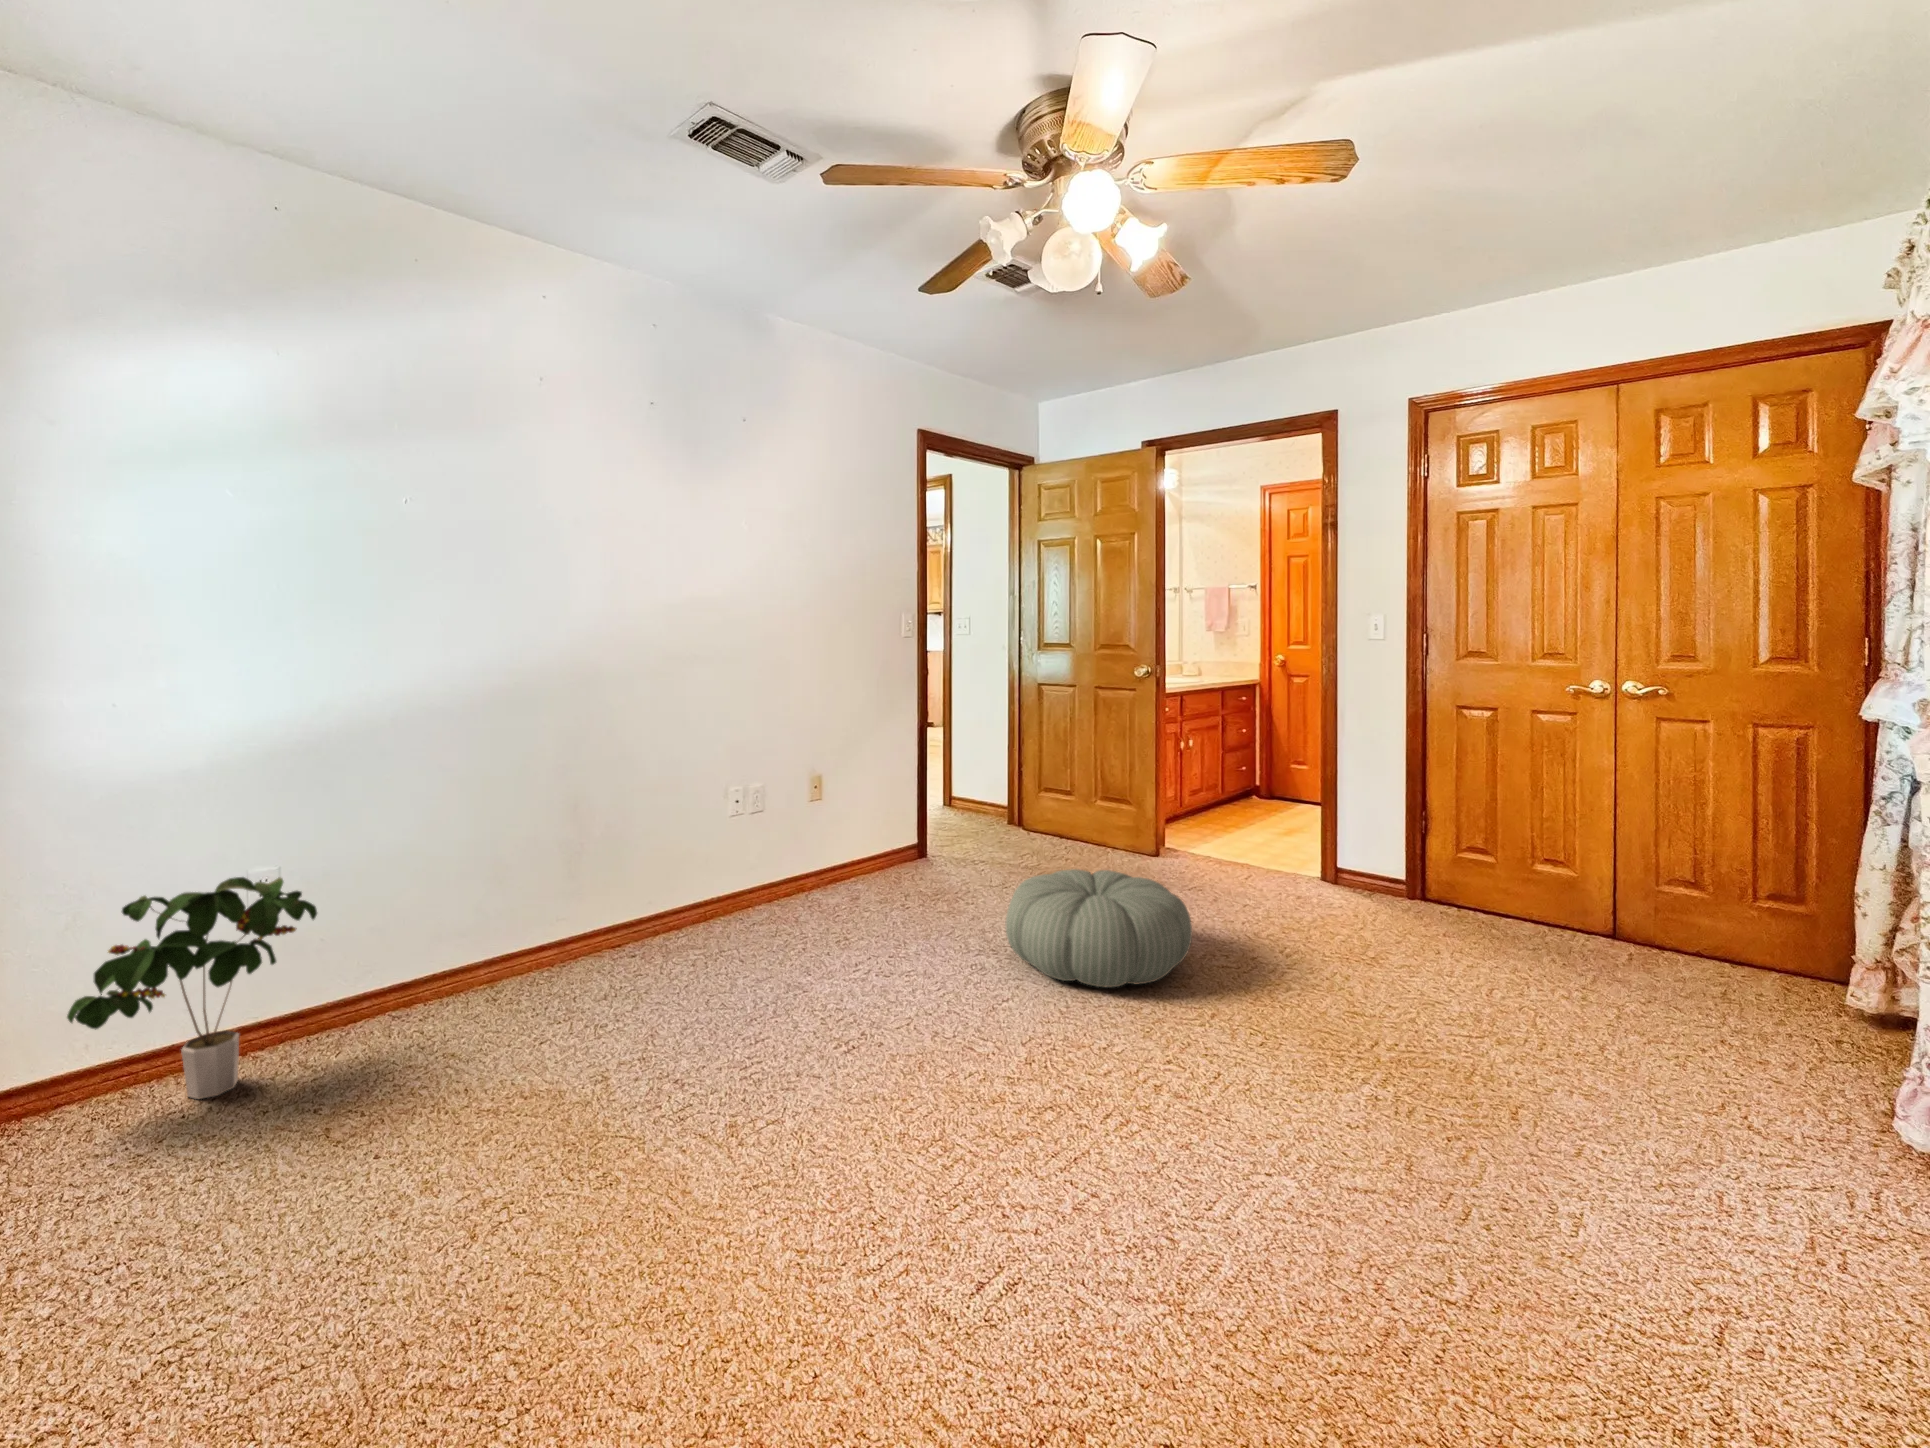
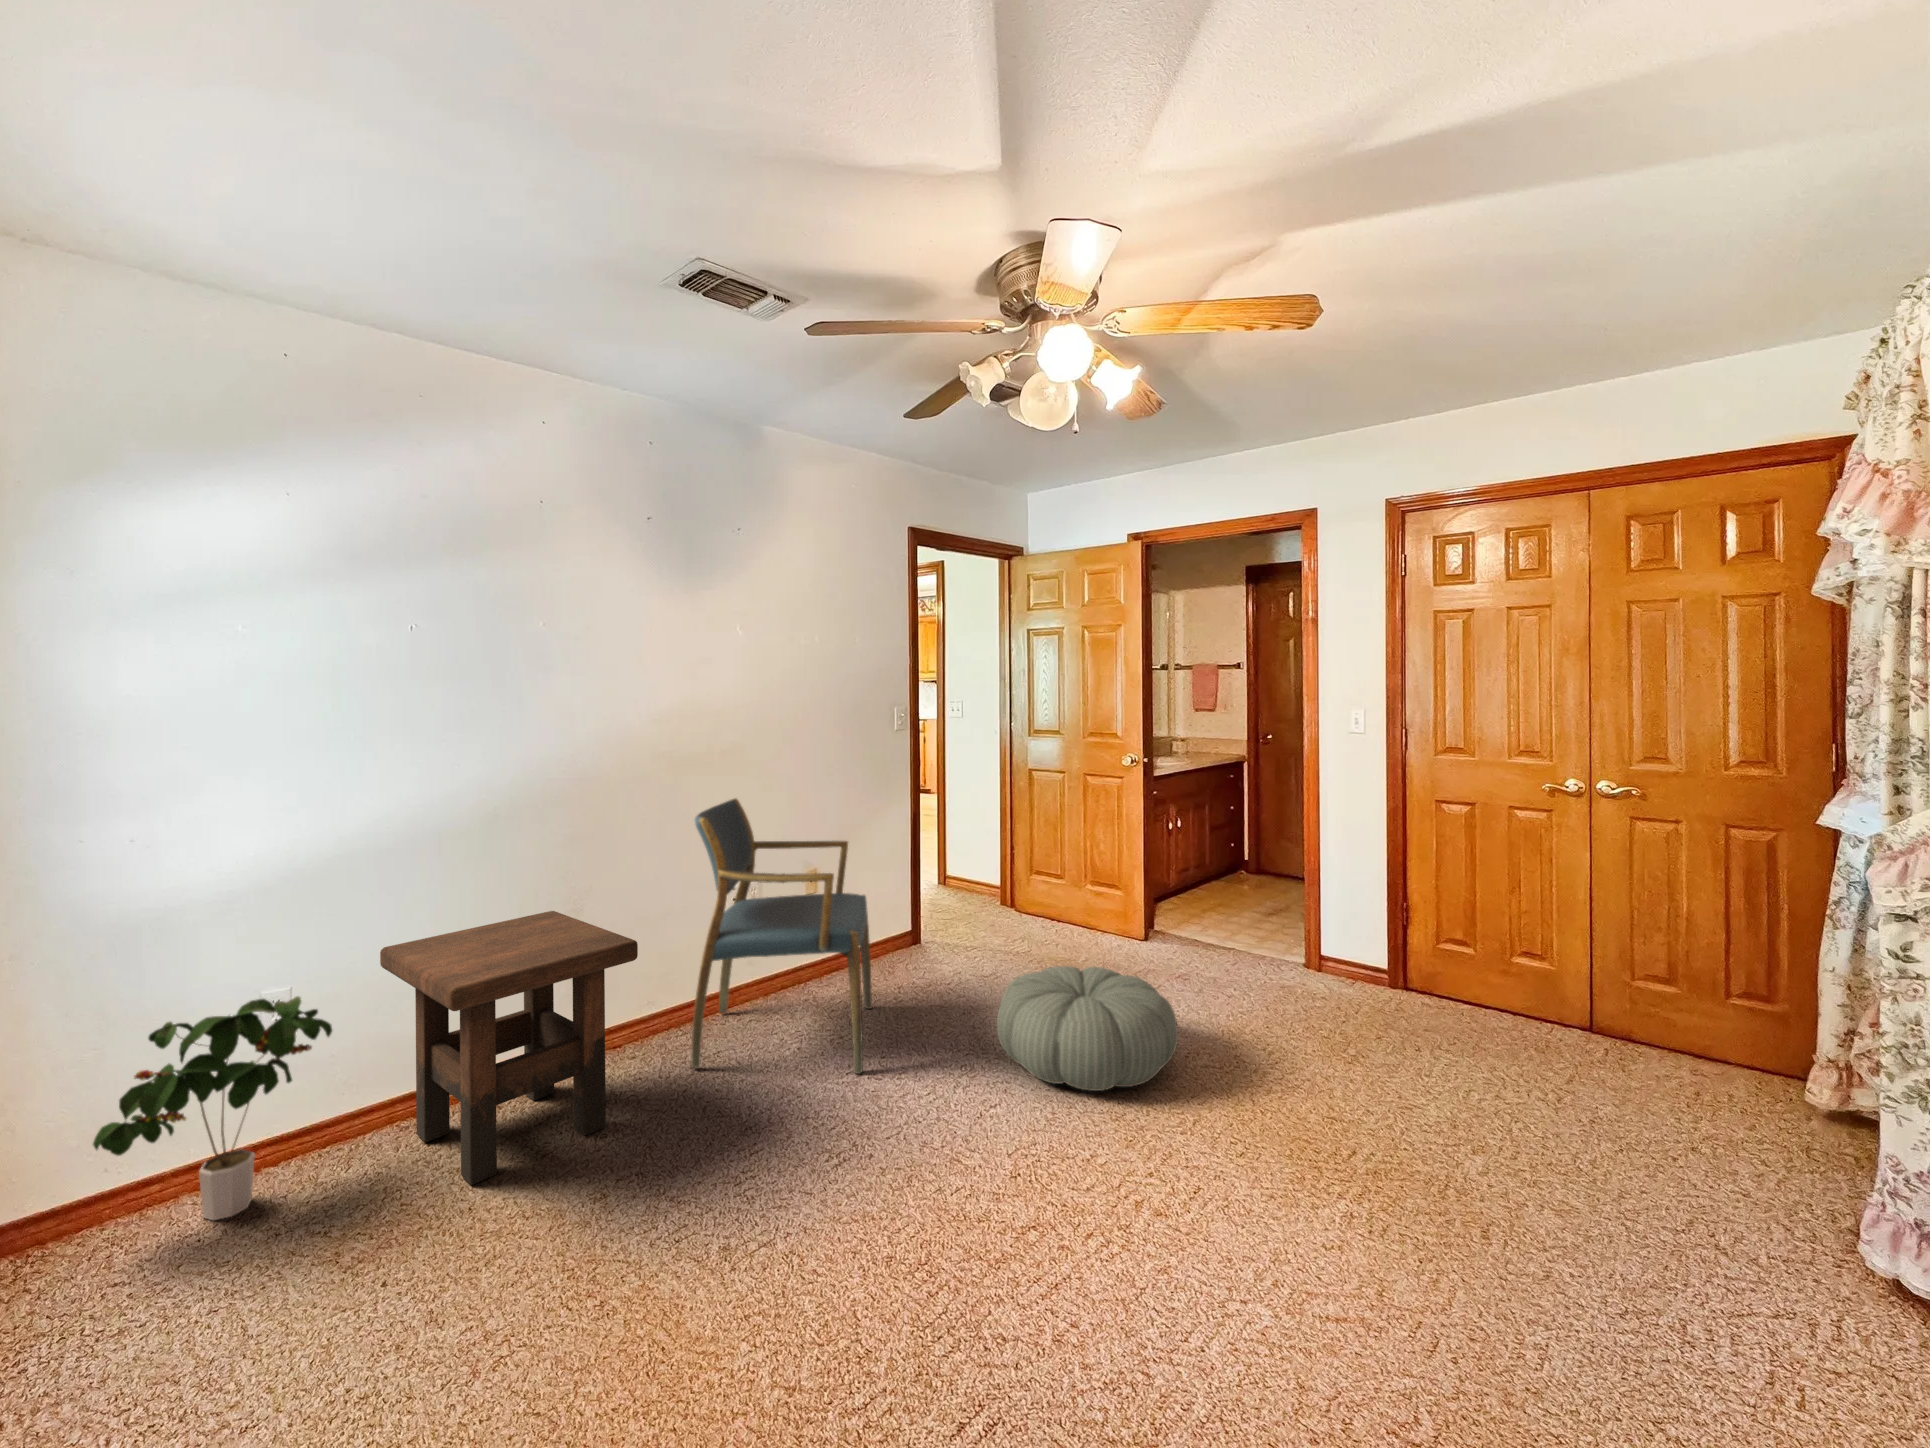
armchair: none [691,698,876,972] -> present [691,798,872,1074]
side table: none [366,804,636,1068] -> present [380,911,638,1184]

